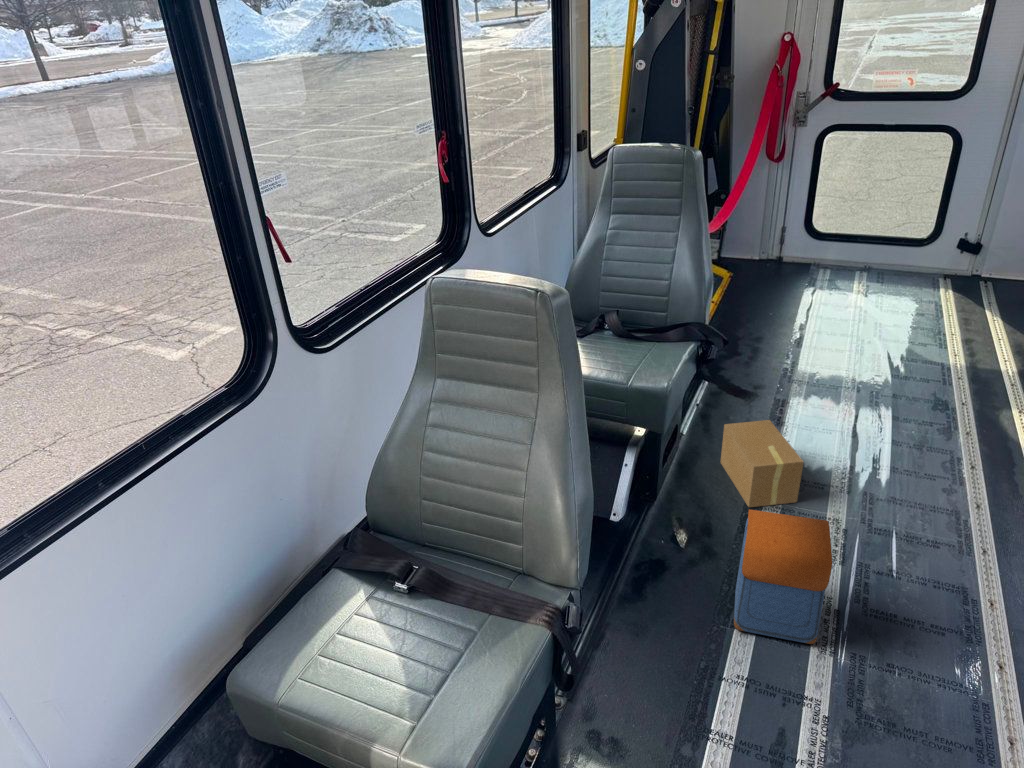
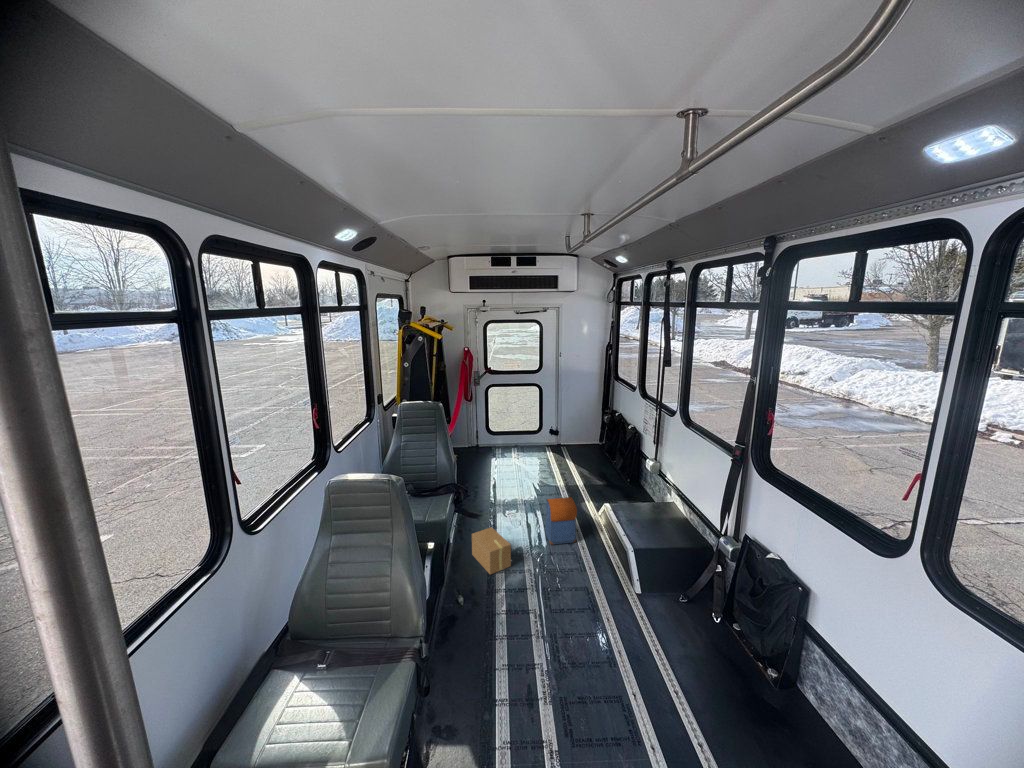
backpack: present [734,509,832,644] -> present [546,497,577,545]

